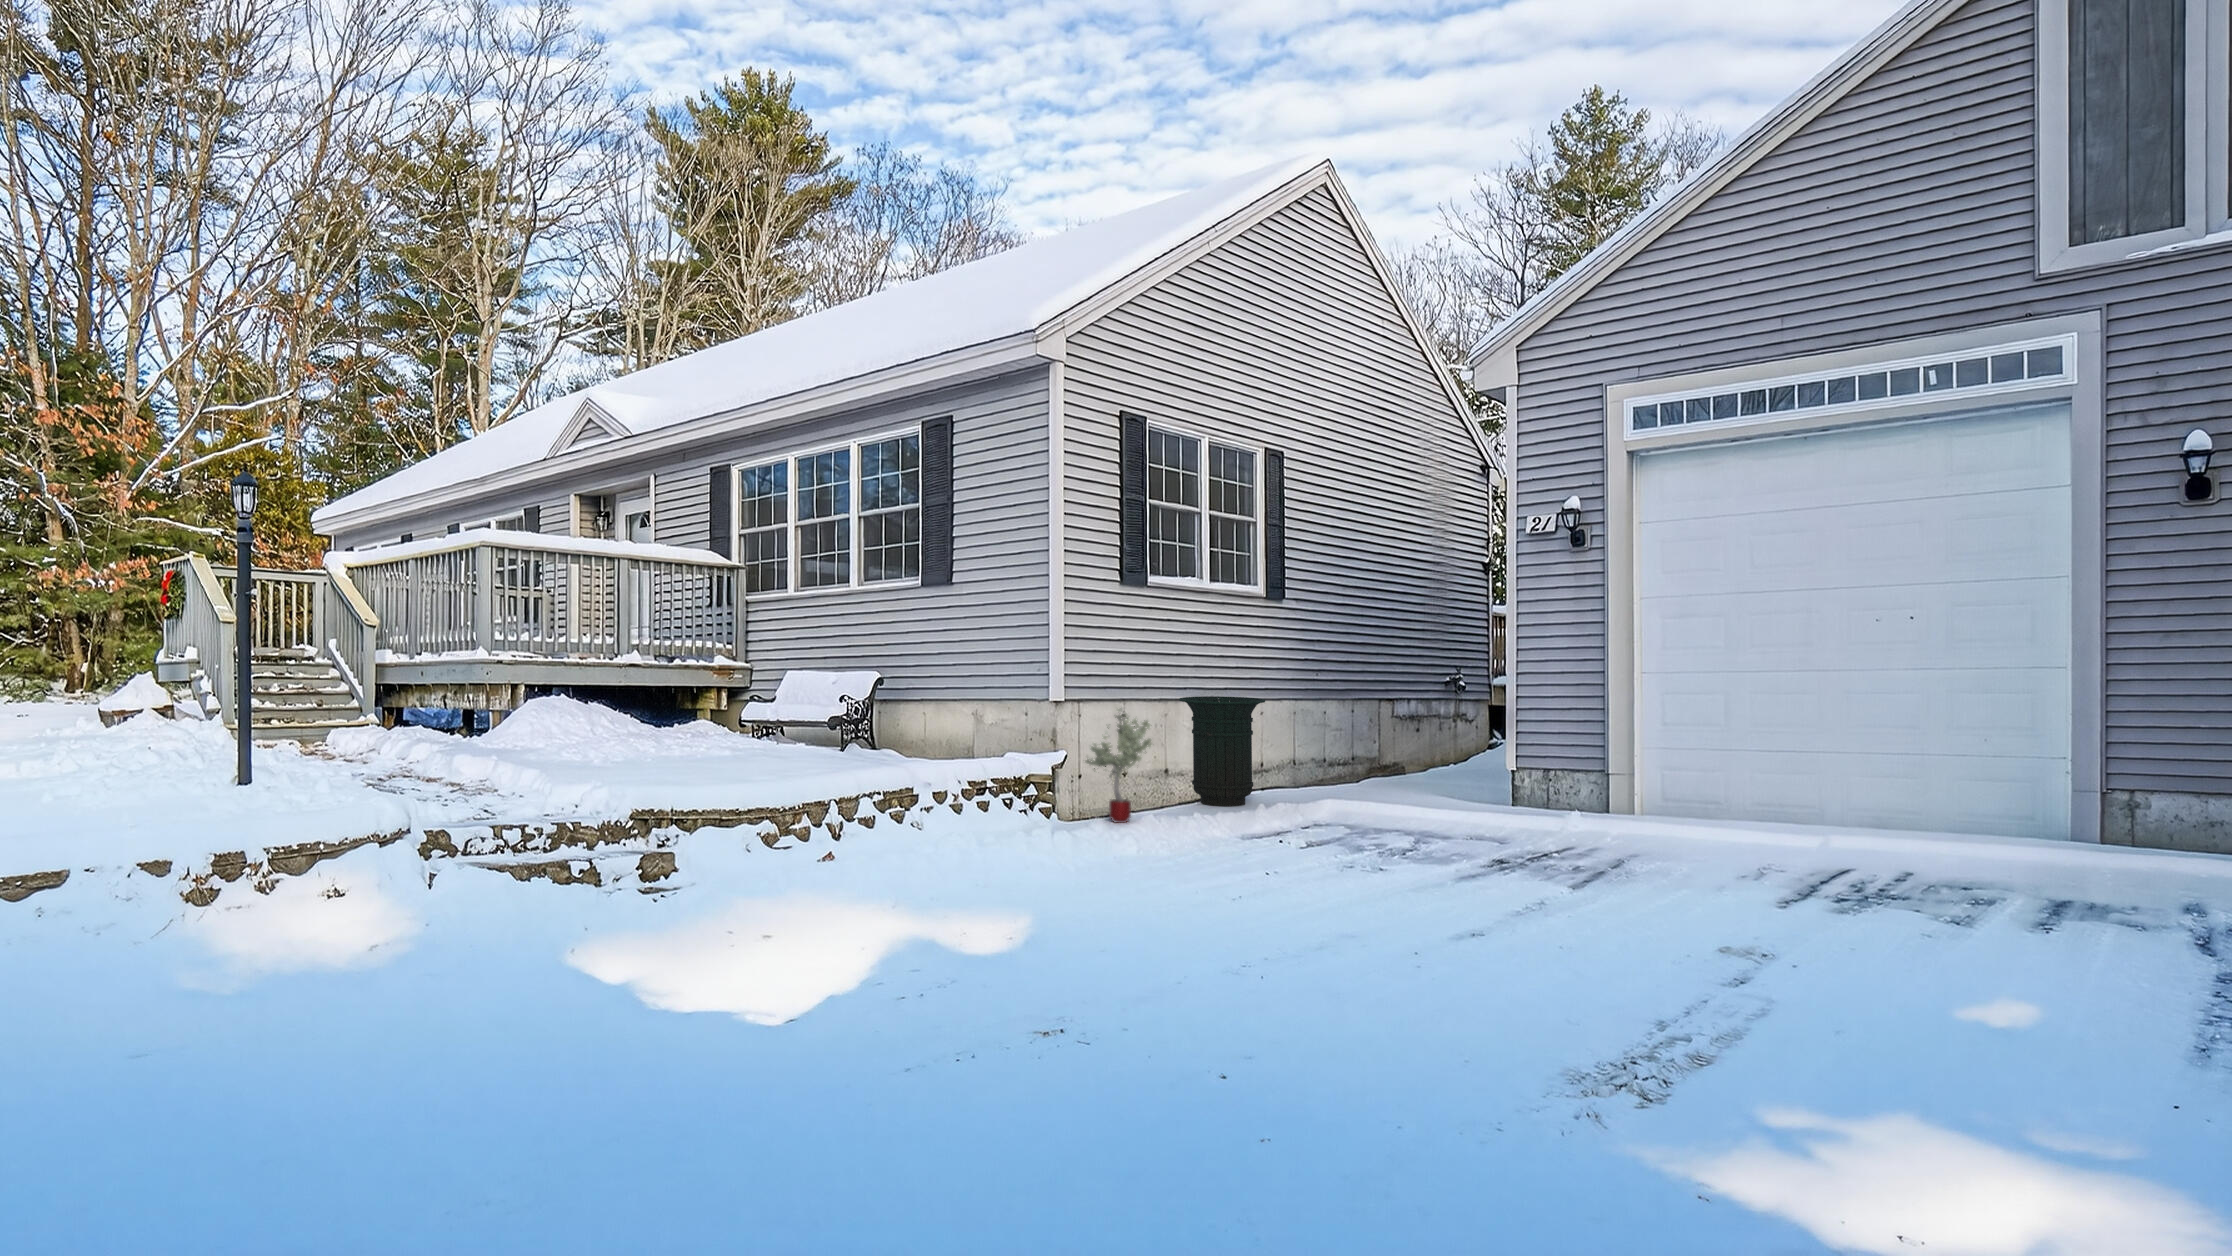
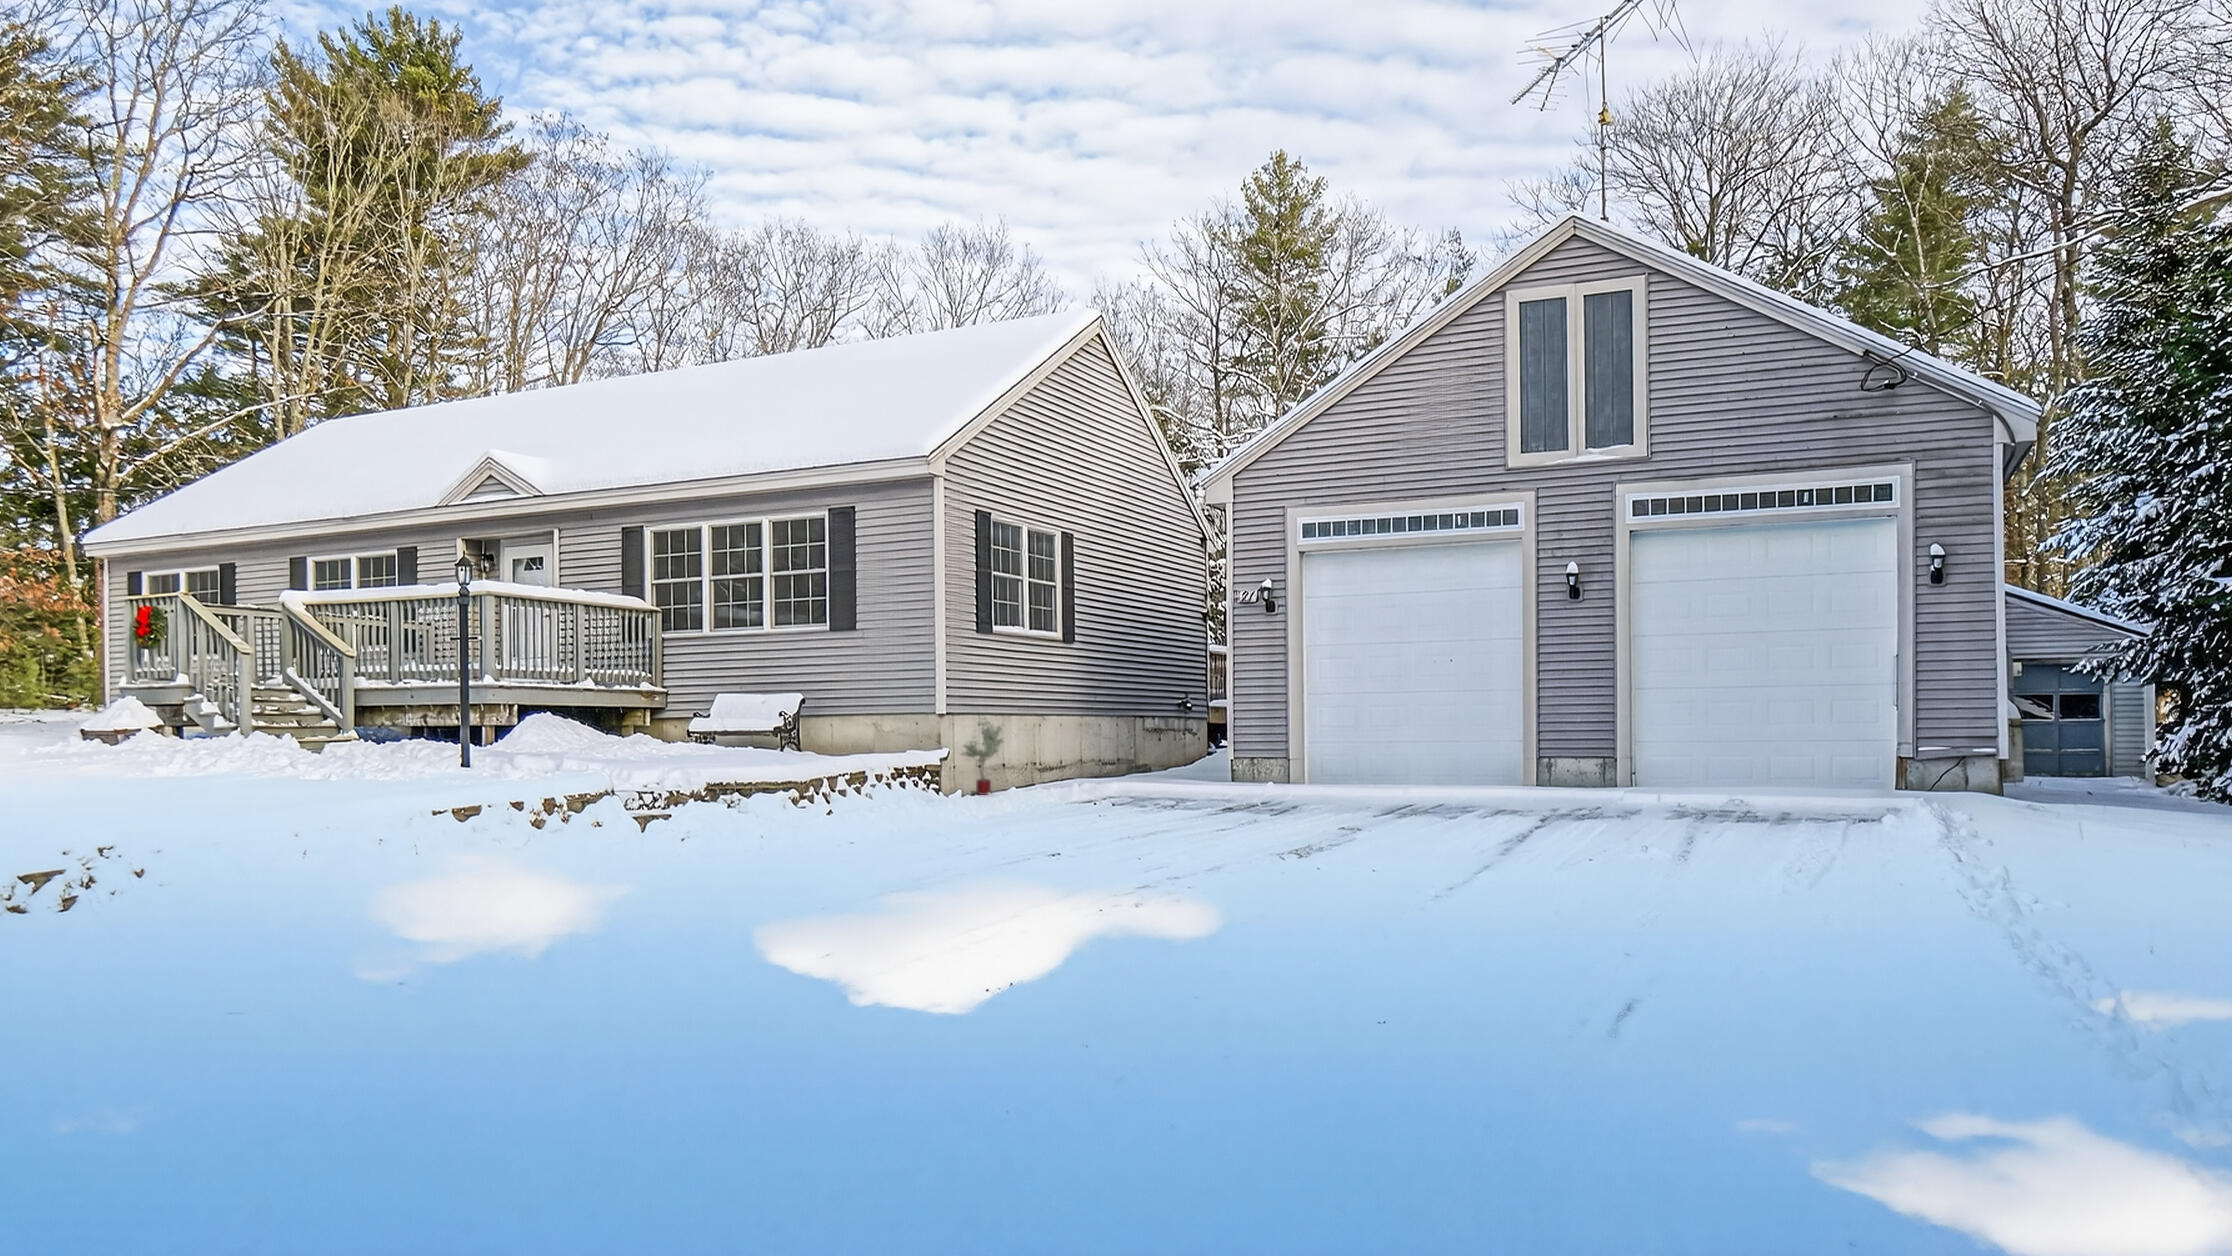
trash can: present [1179,696,1265,806] -> none [1012,710,1071,785]

